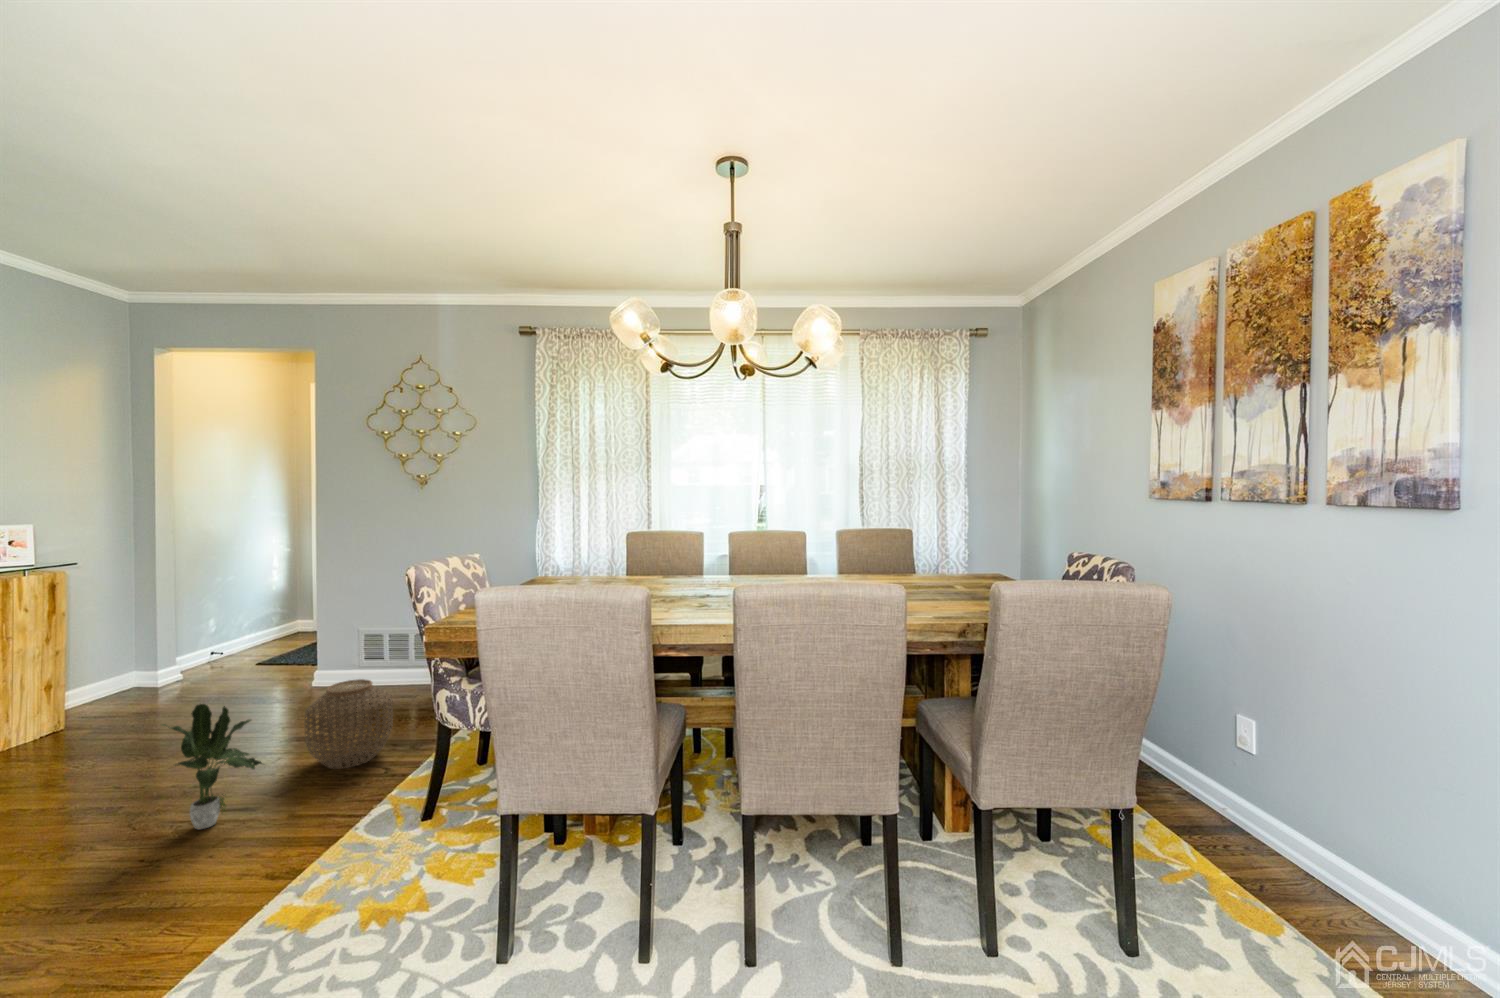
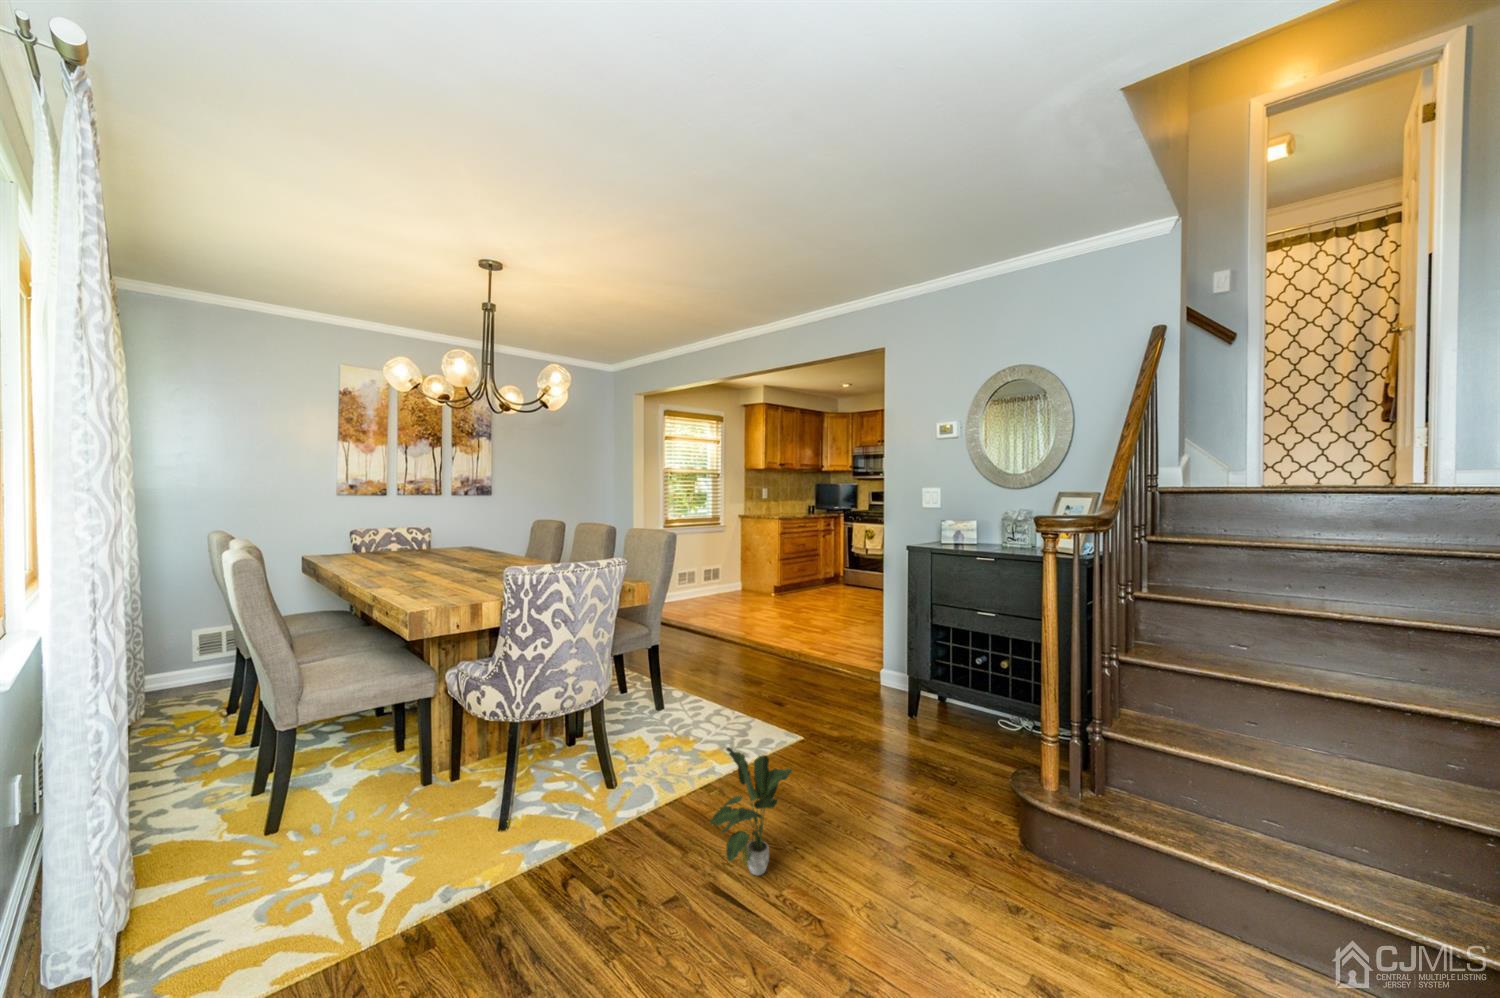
woven basket: present [305,679,393,768] -> none [547,801,656,944]

